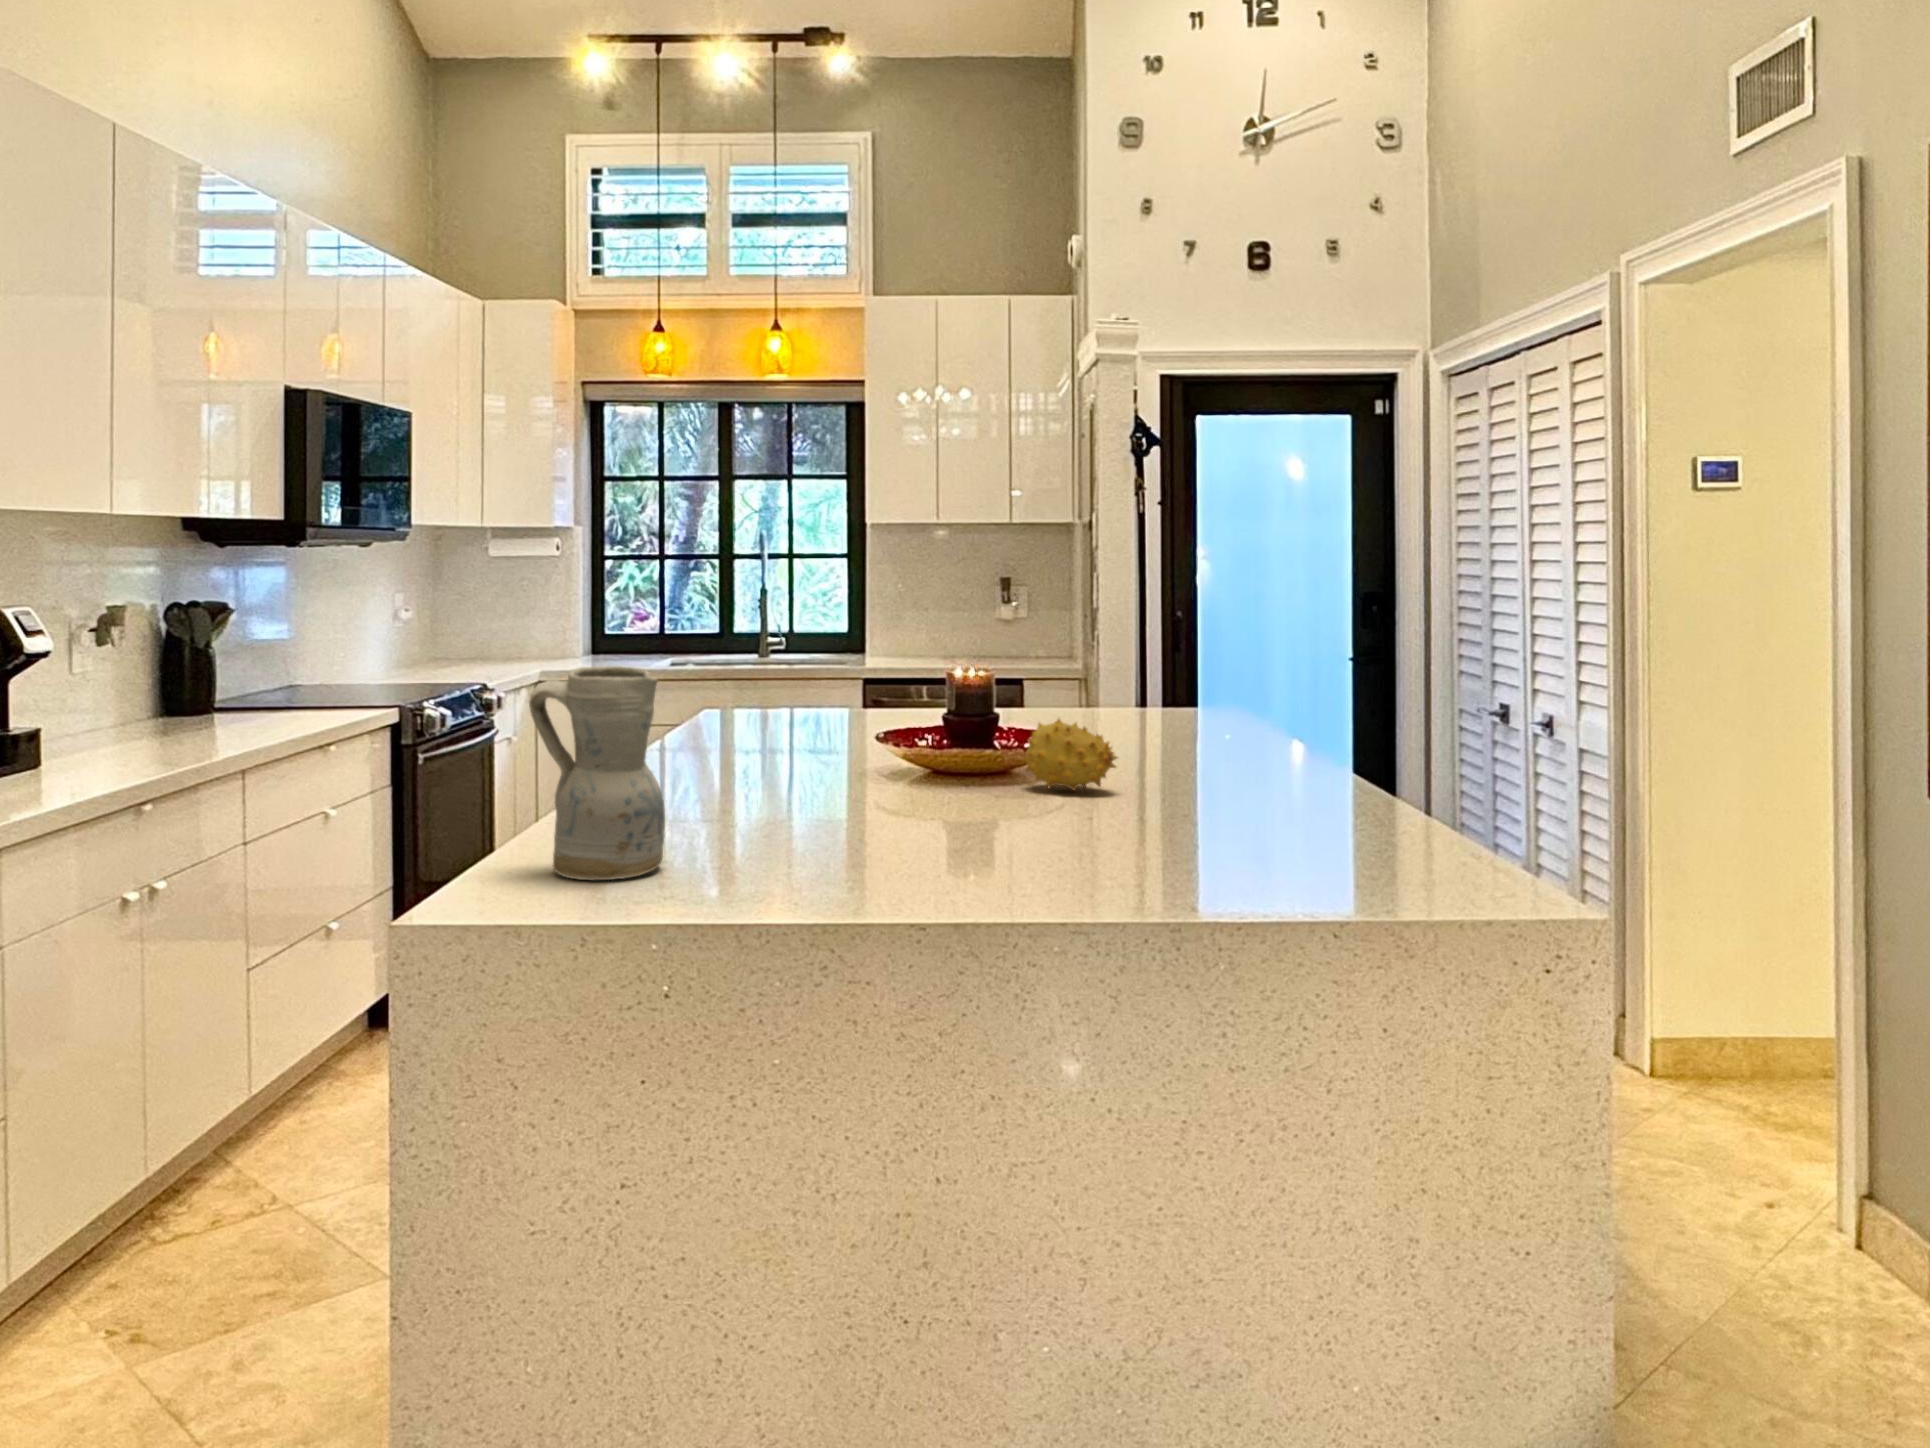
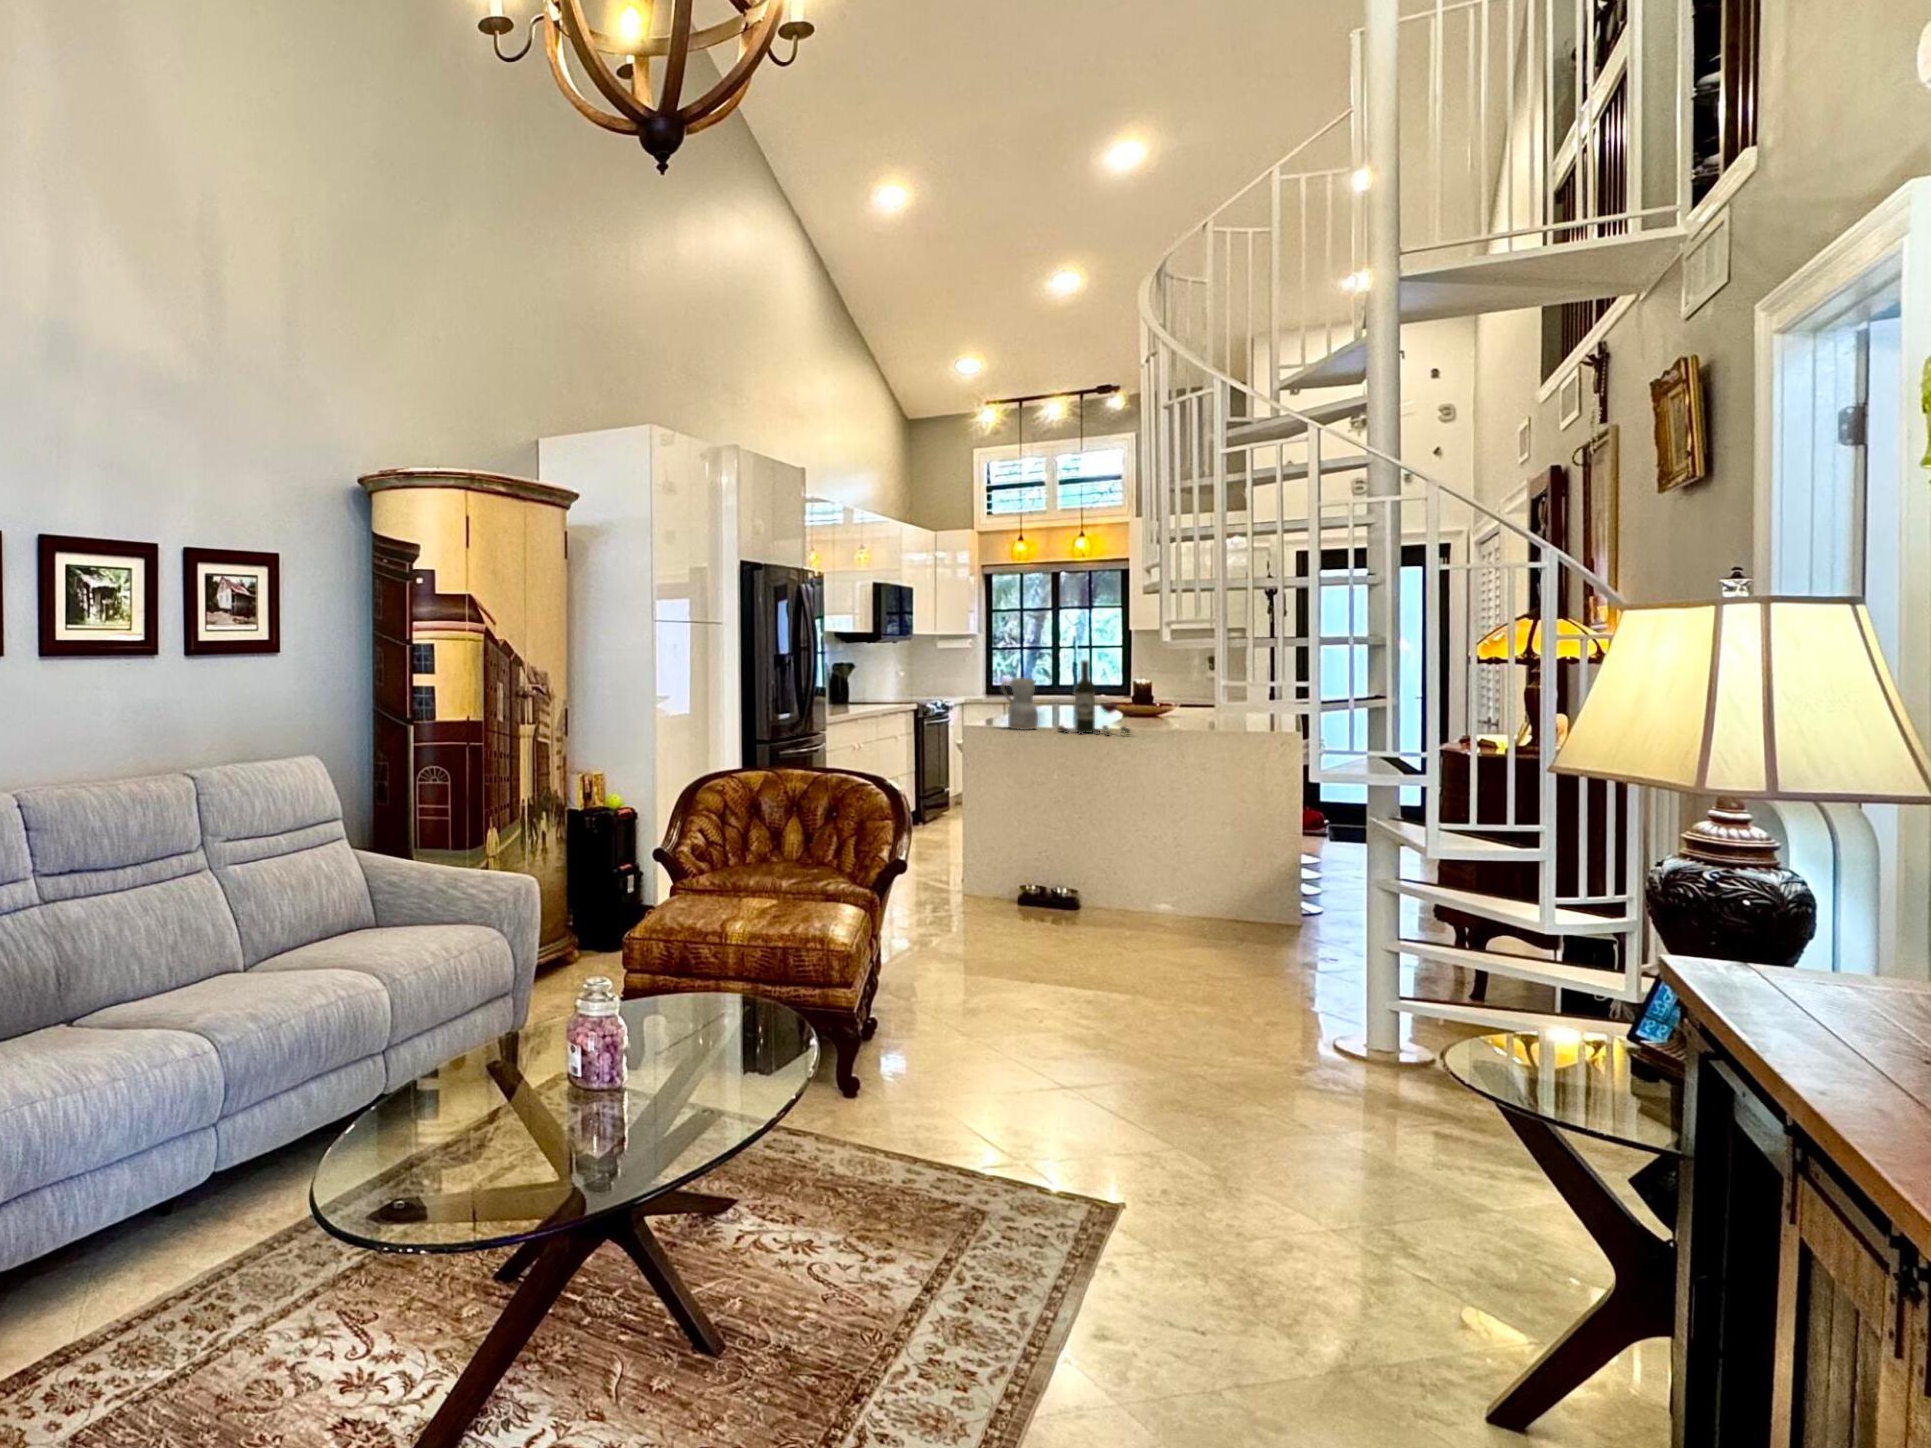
wine bottle: none [732,595,1019,903] -> present [1058,660,1133,736]
fruit: present [1024,719,1117,790] -> none [1158,702,1191,725]

